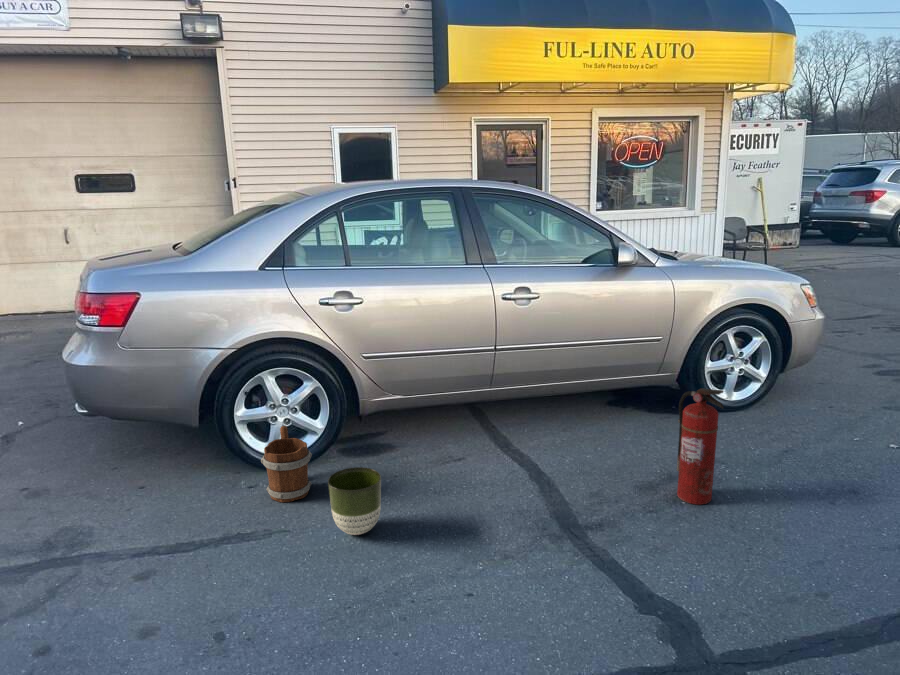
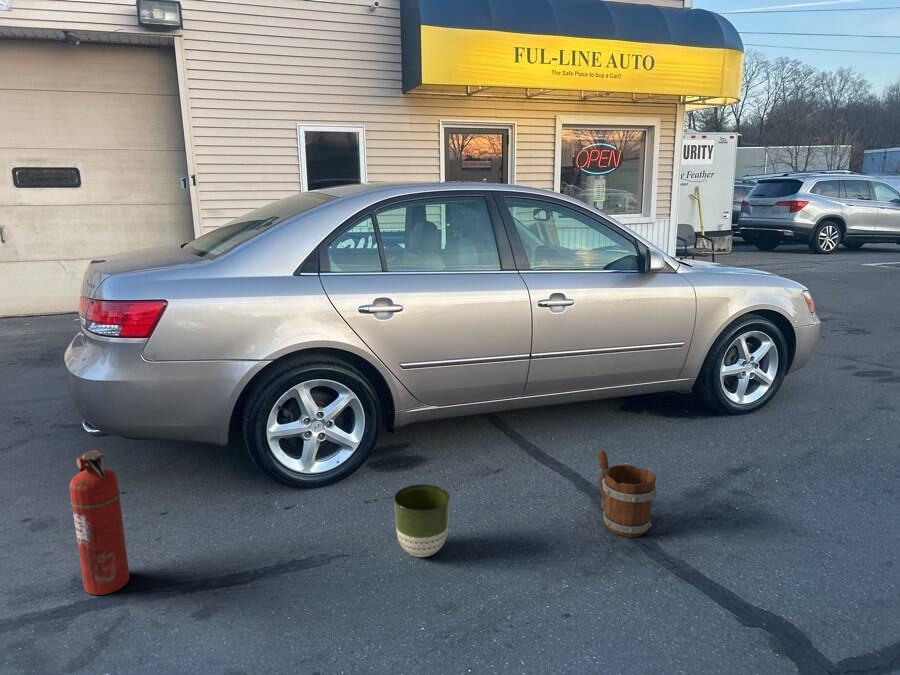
fire extinguisher: present [677,388,724,505] -> present [69,450,129,595]
bucket: present [261,426,312,502] -> present [598,451,657,537]

